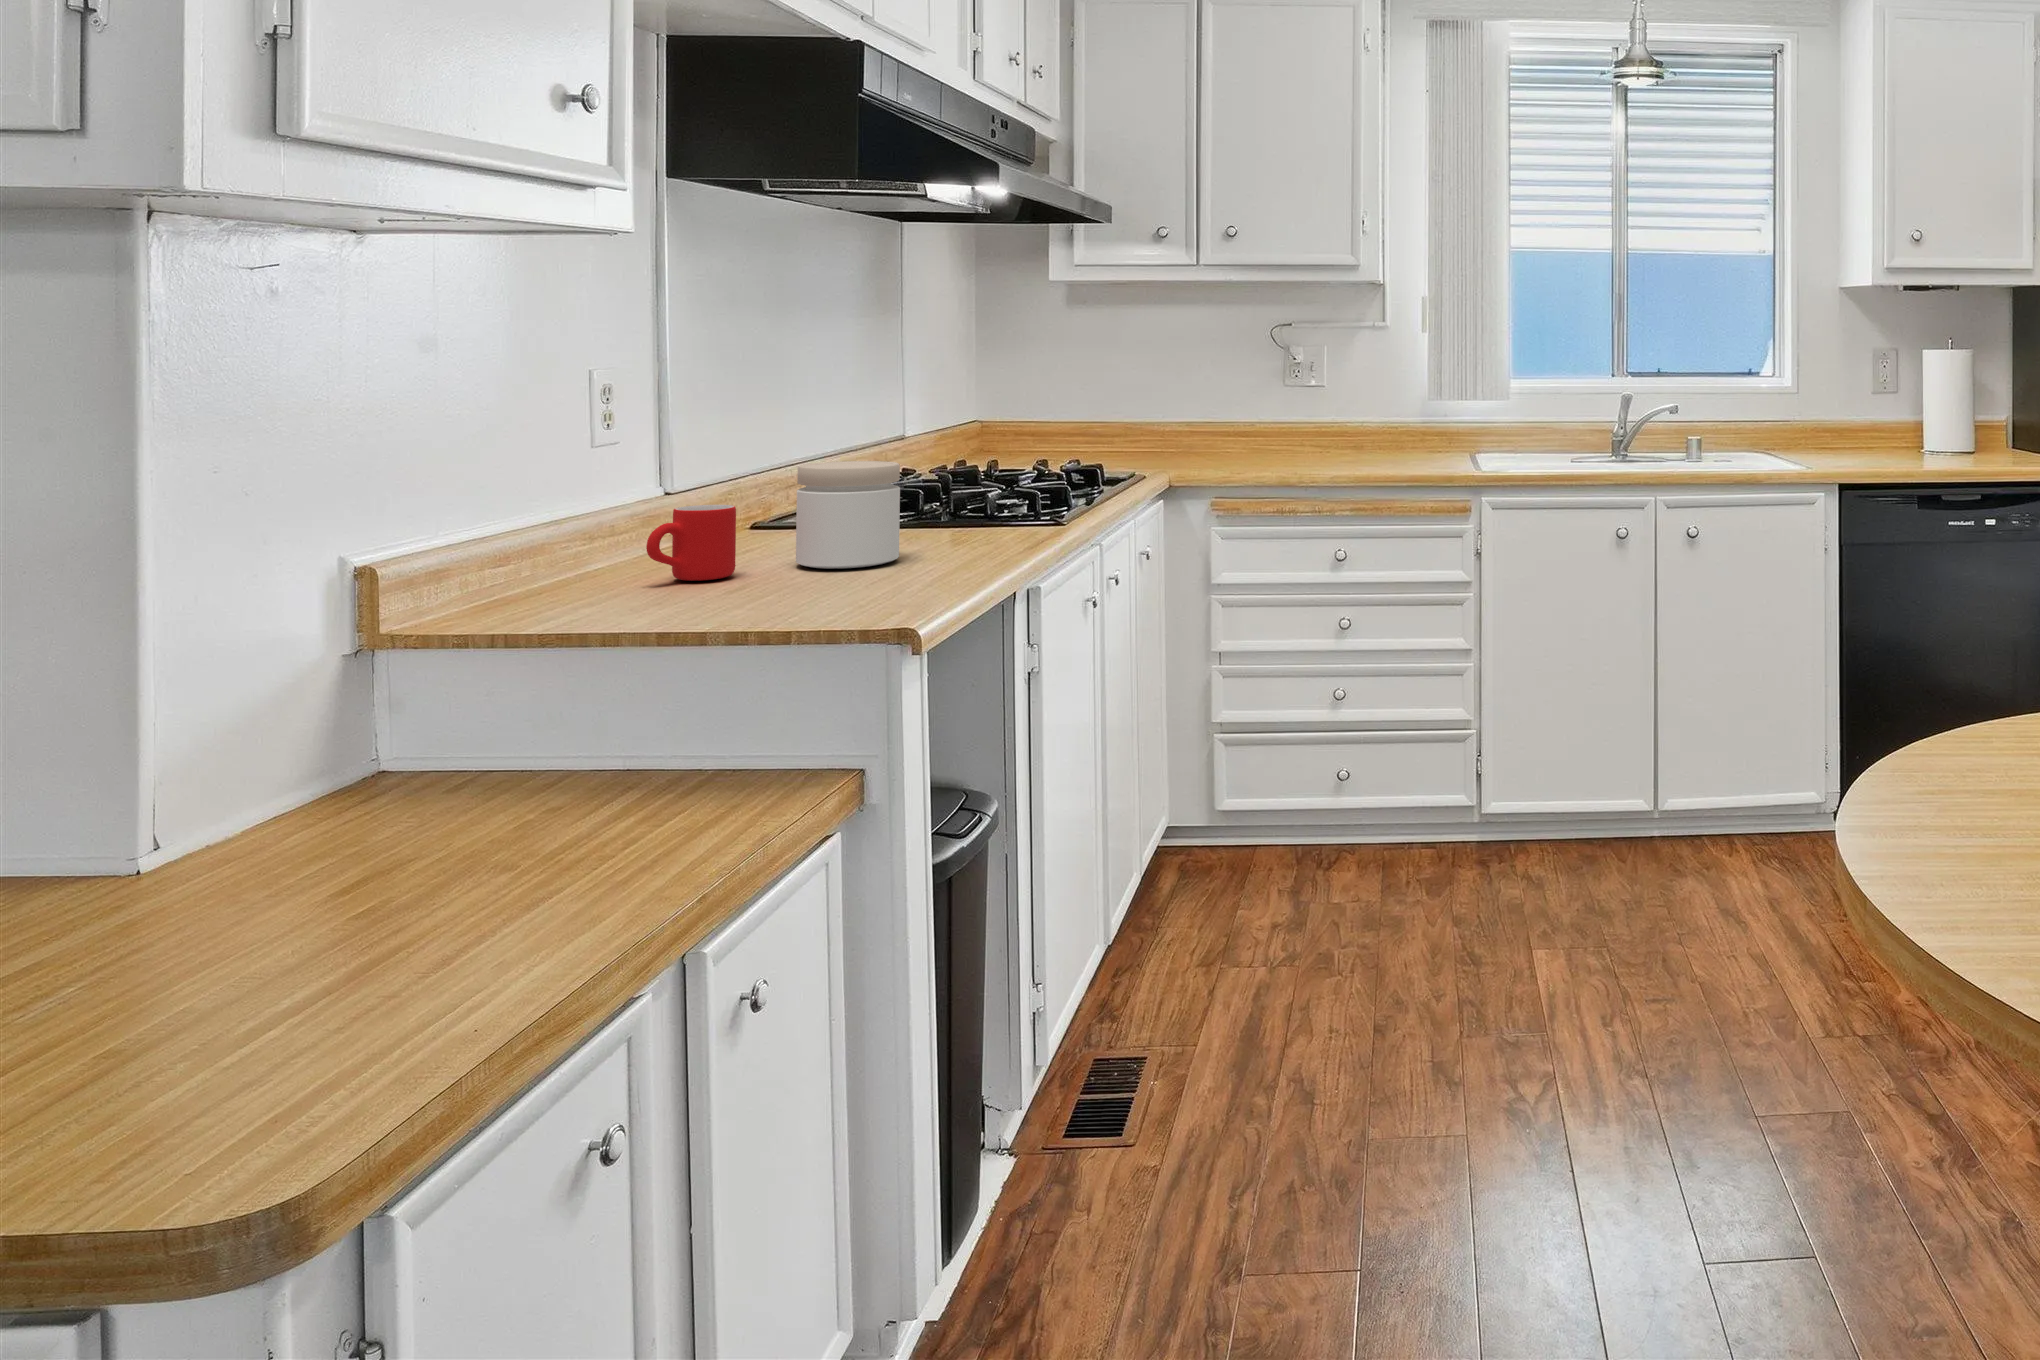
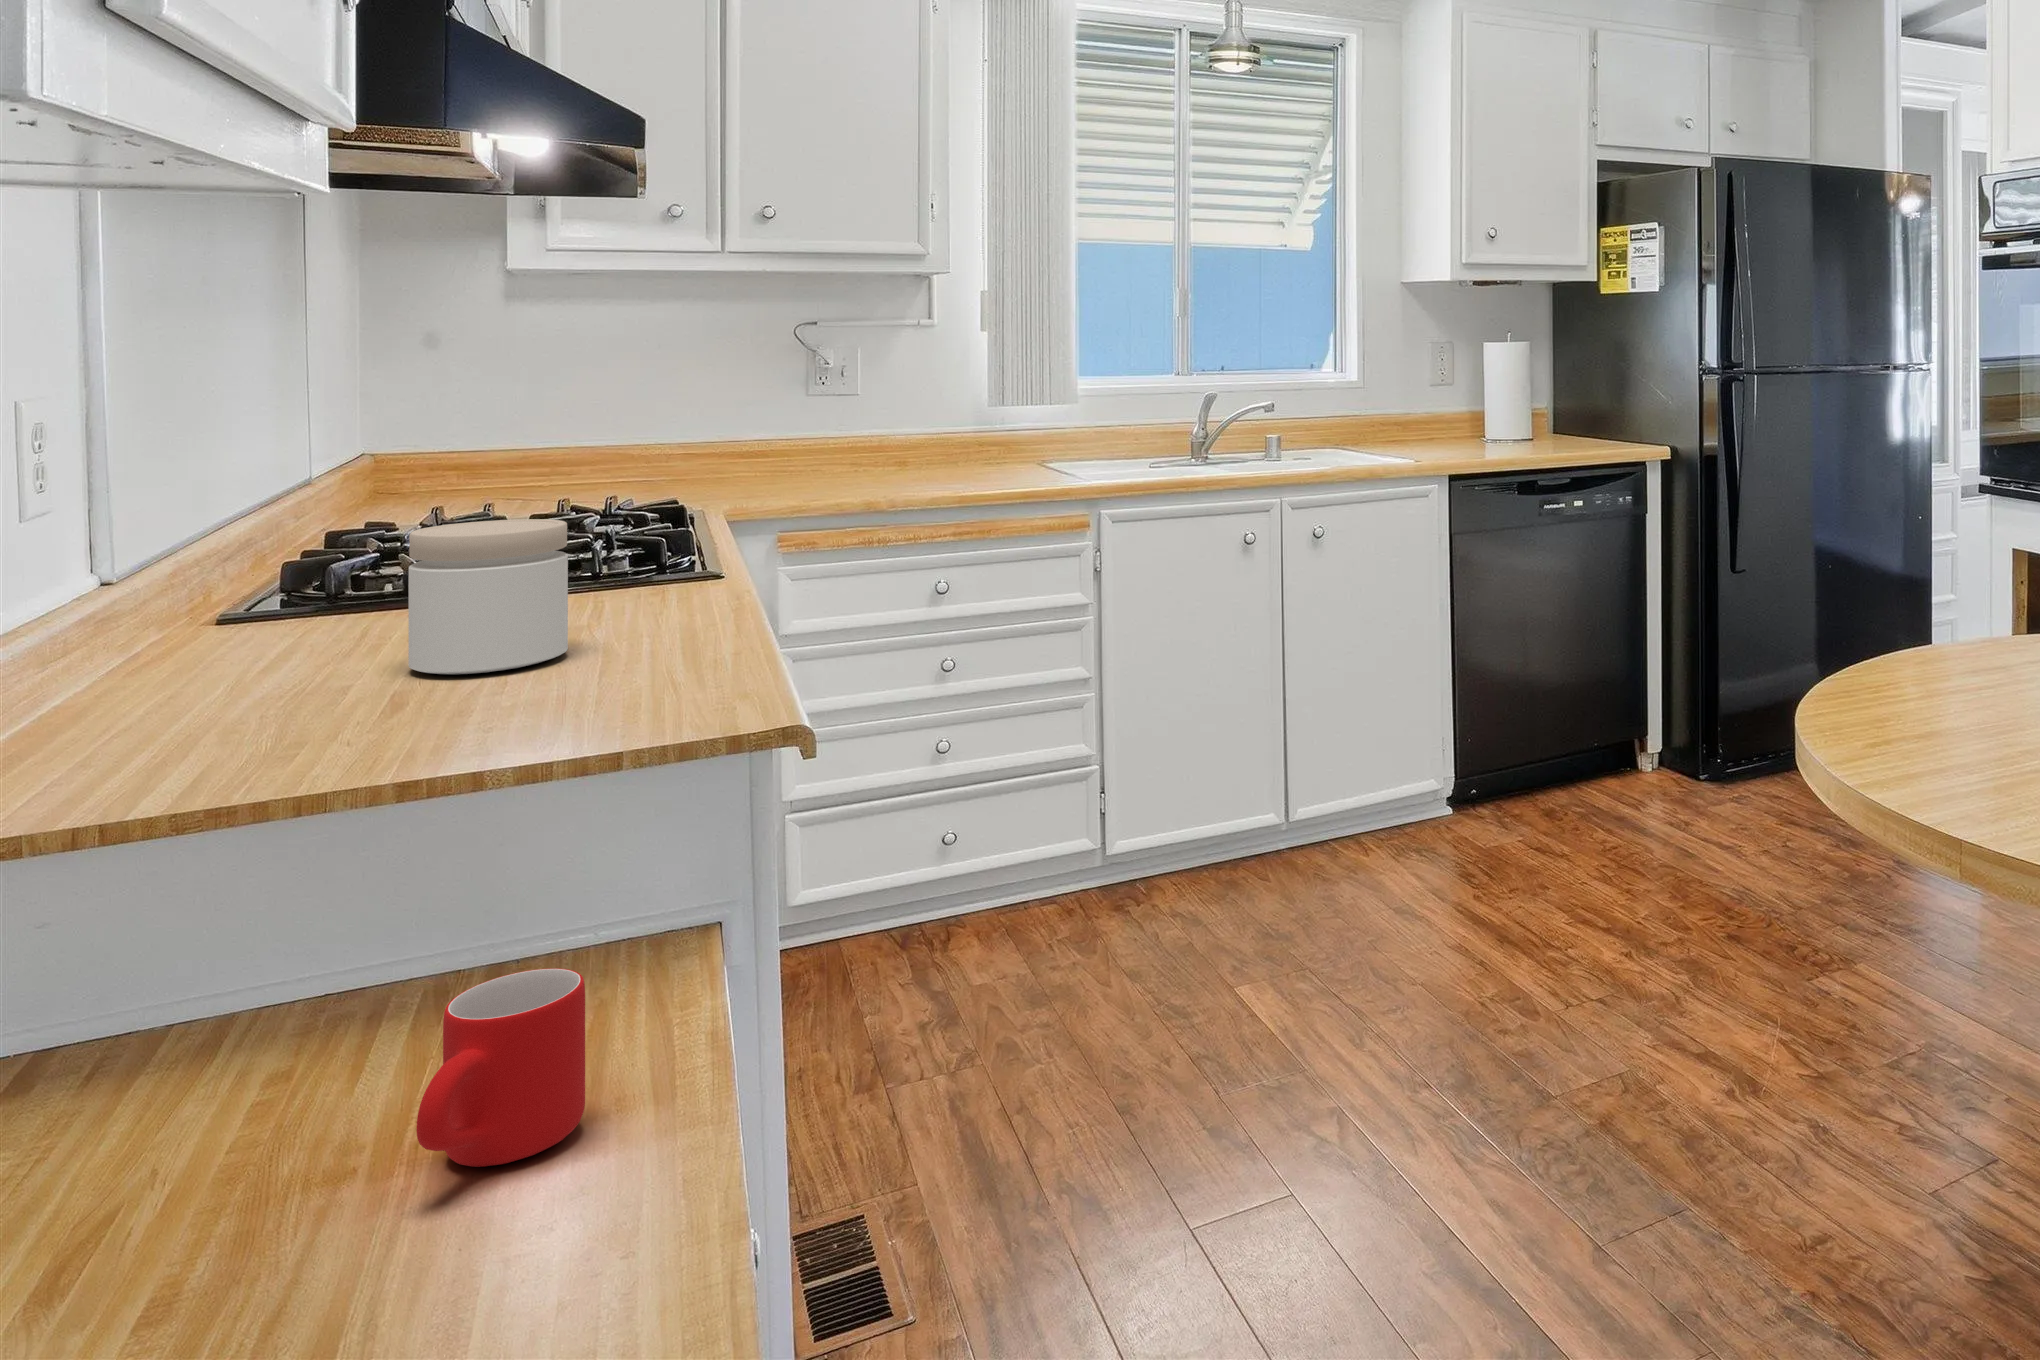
mug: present [646,505,736,581] -> present [416,968,585,1167]

